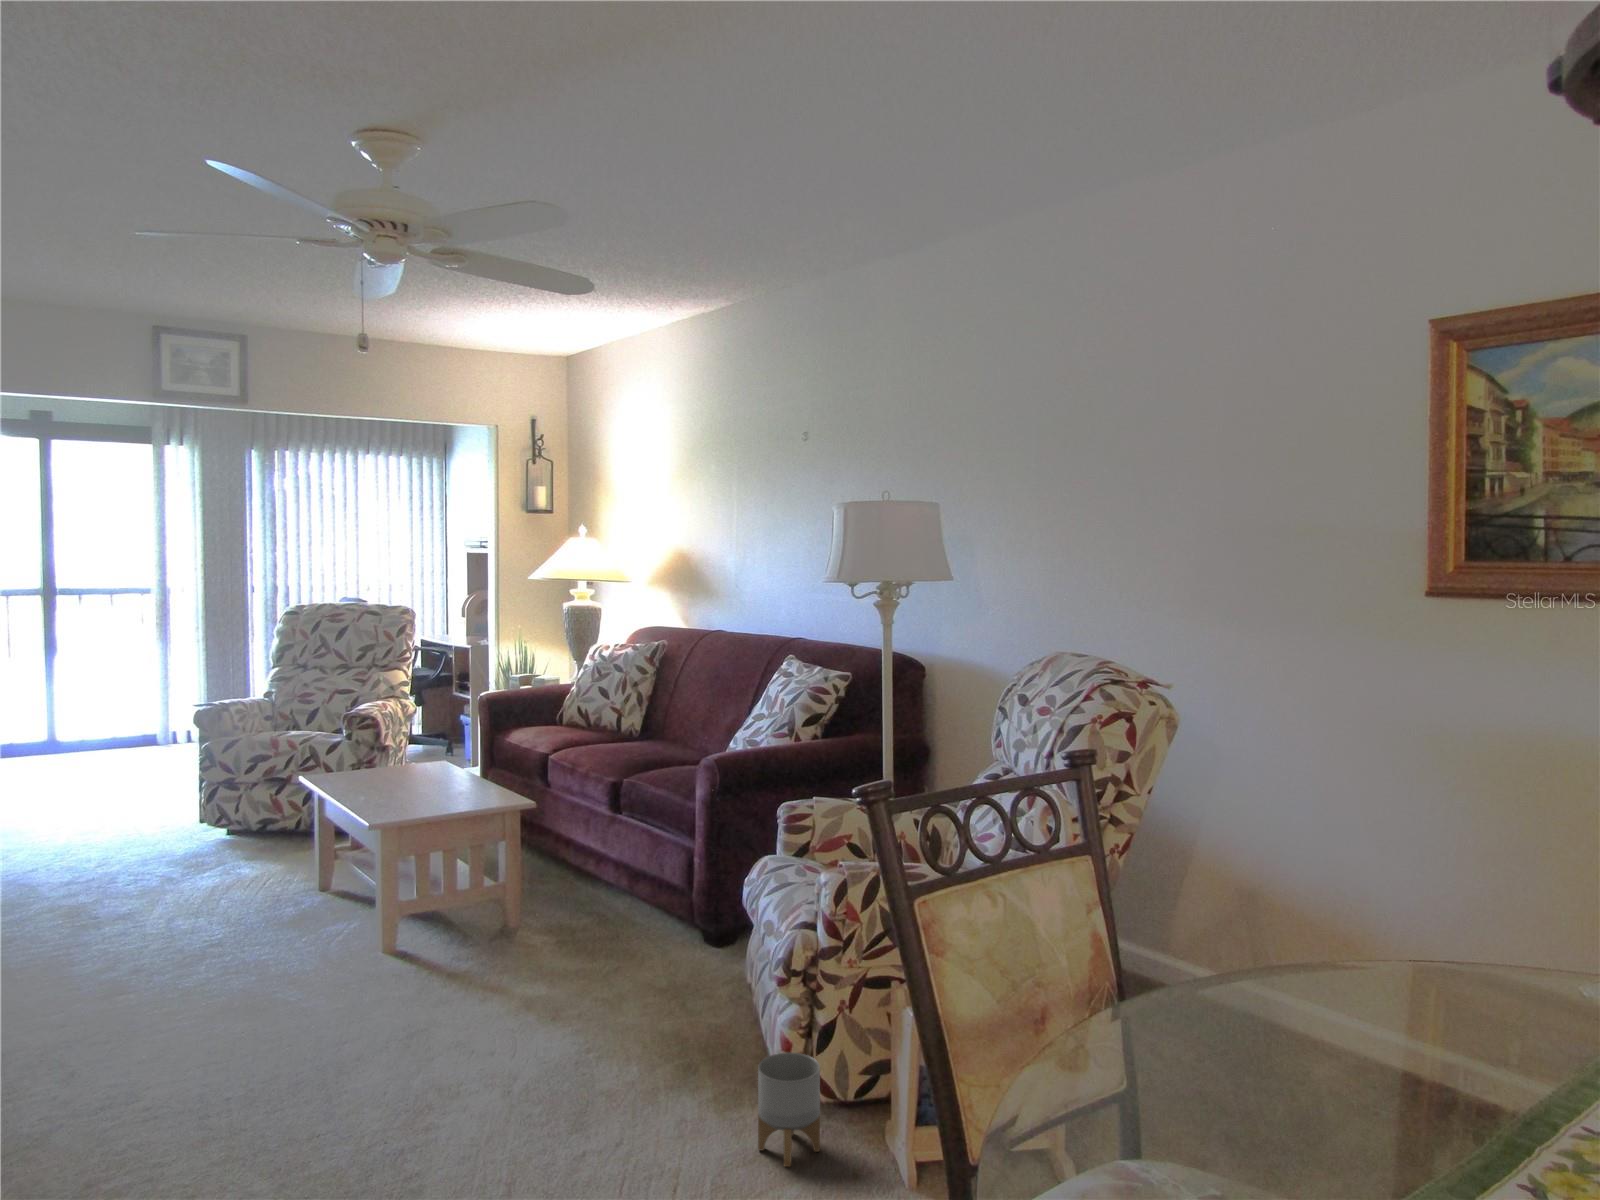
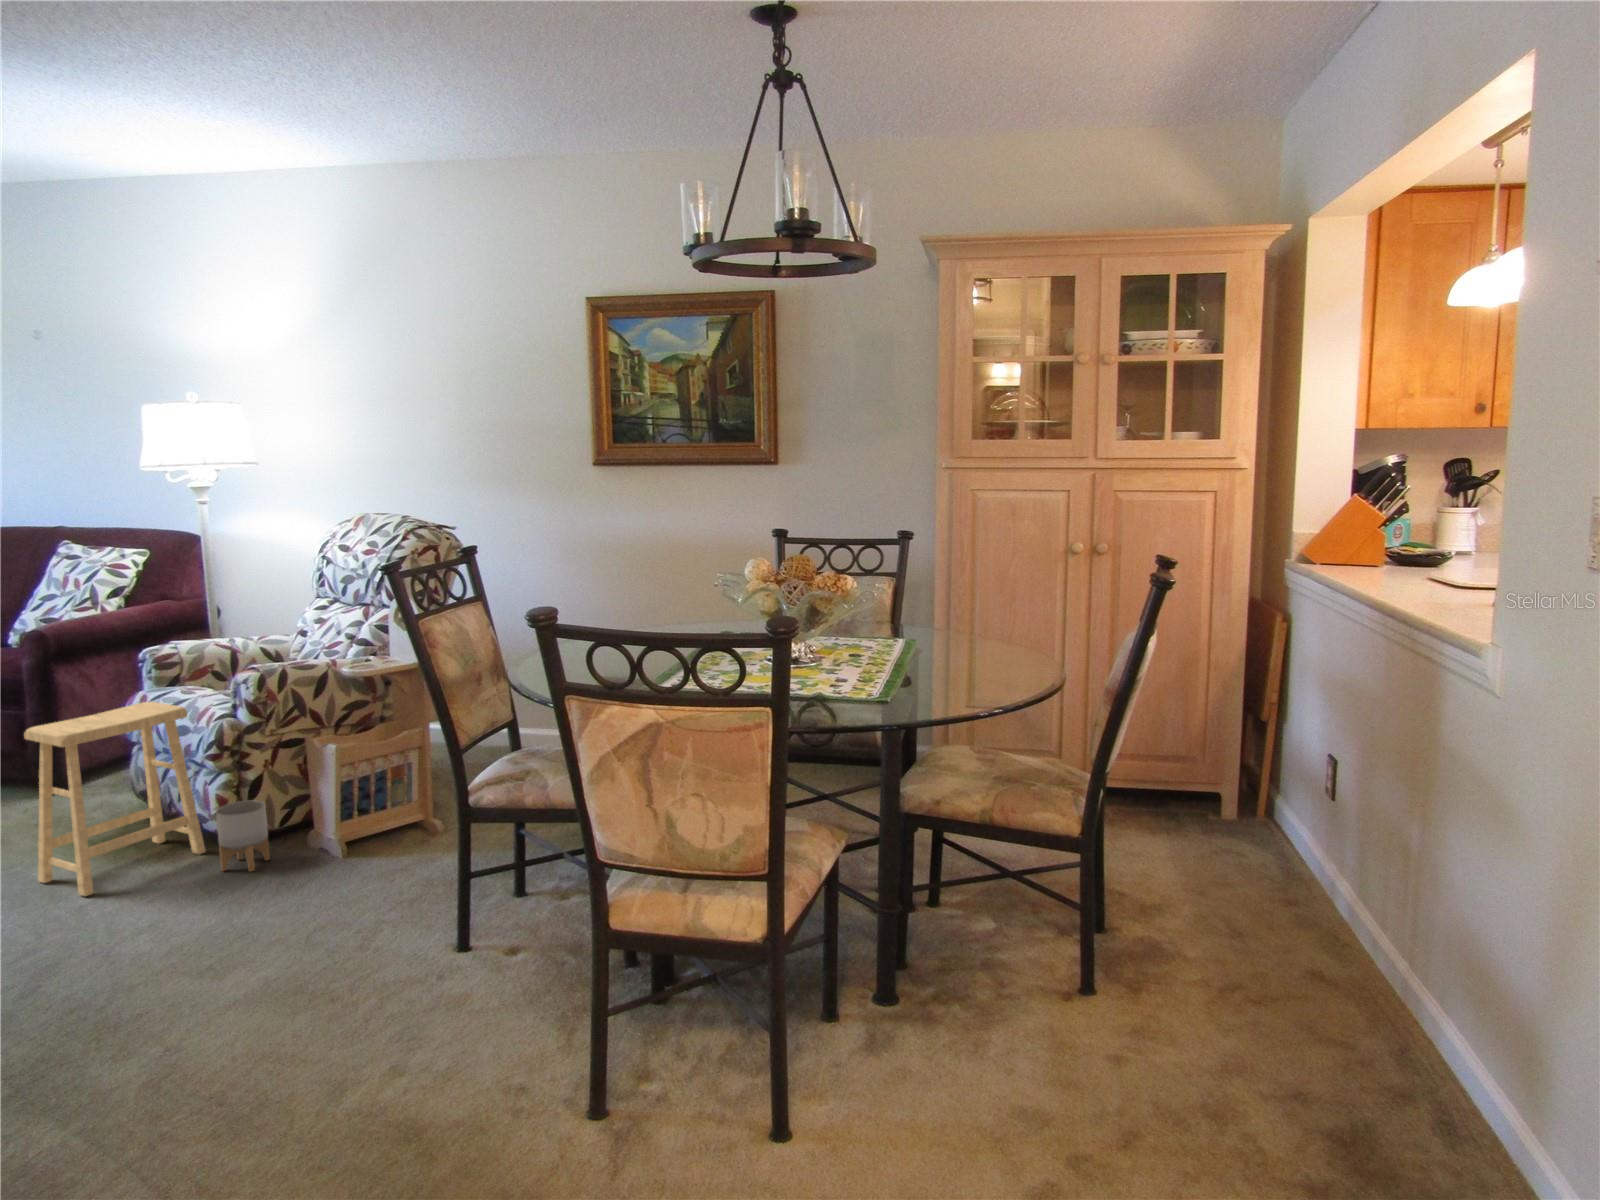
footstool: none [596,881,767,1128] -> present [24,702,205,896]

